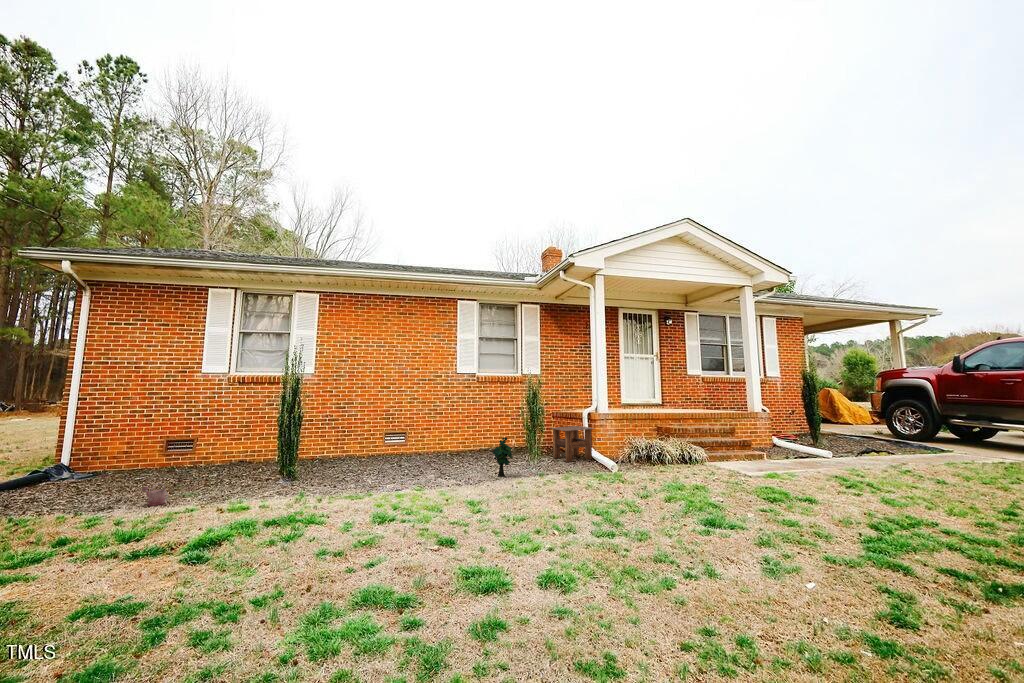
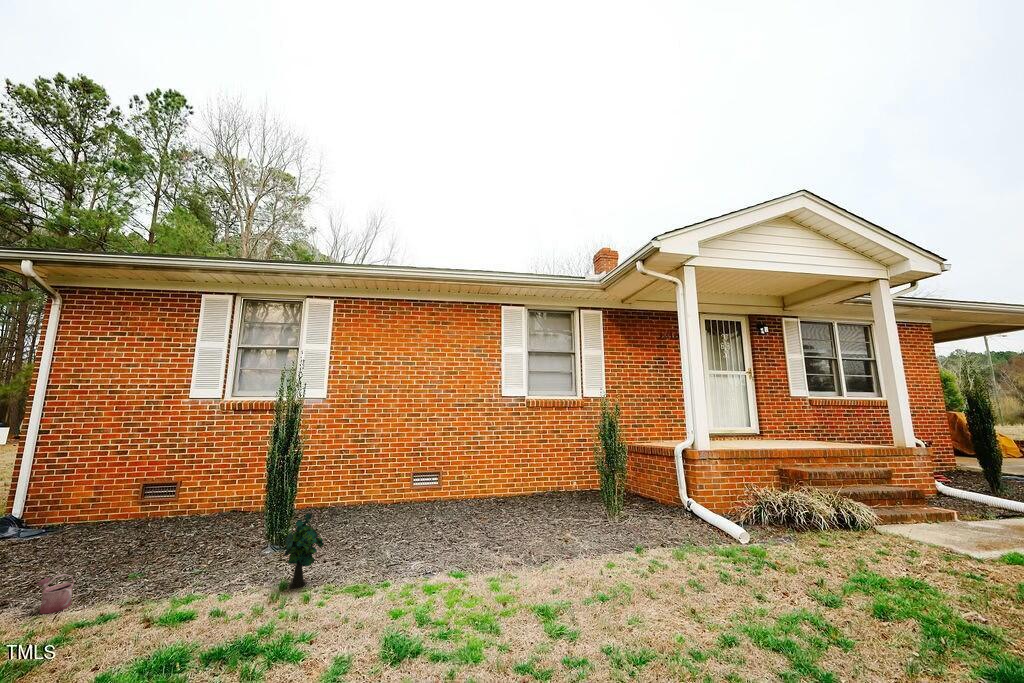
side table: present [552,426,594,462] -> none [629,466,697,520]
decorative plant: present [491,437,512,477] -> present [282,514,324,588]

